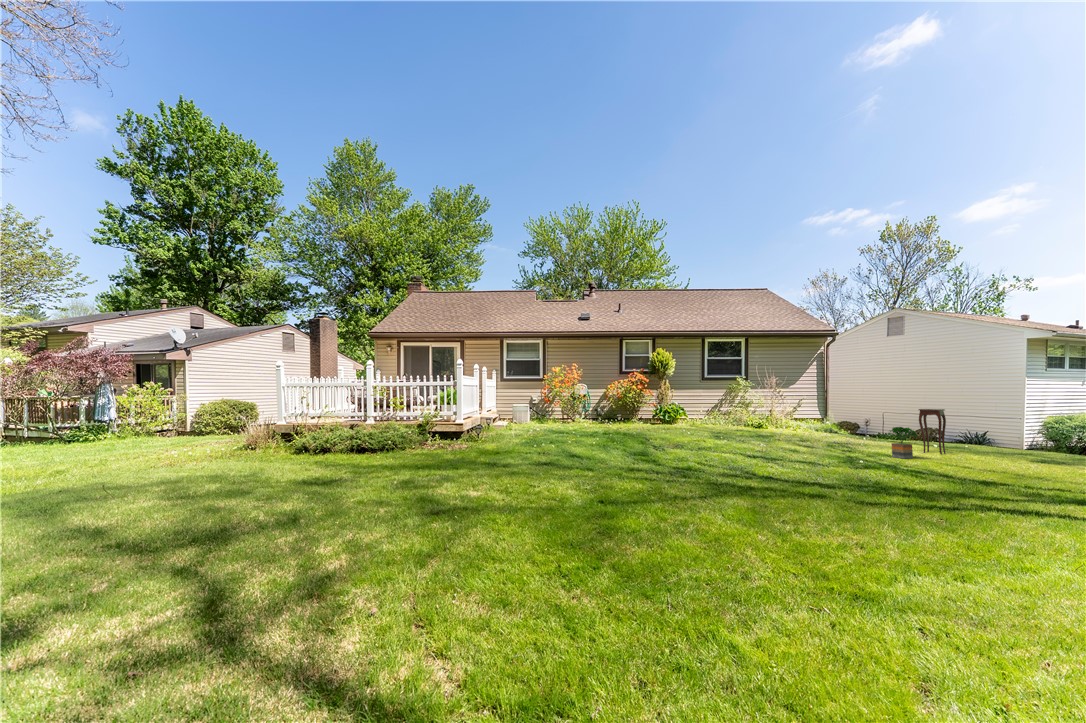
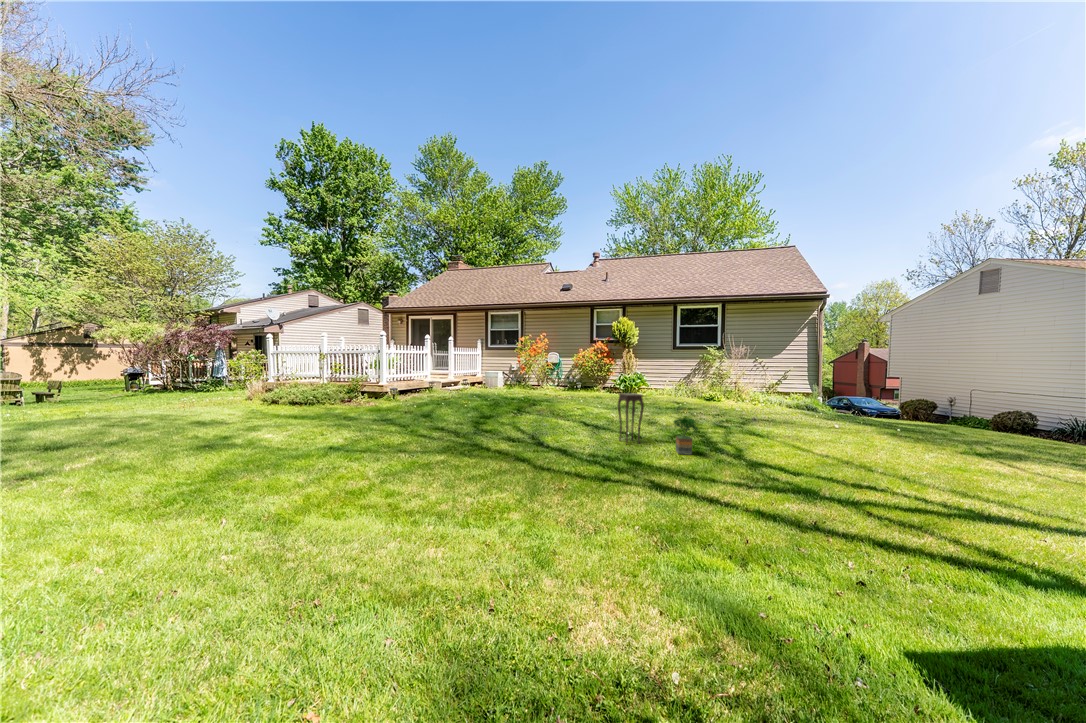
side table: present [919,409,946,454] -> present [618,393,644,443]

